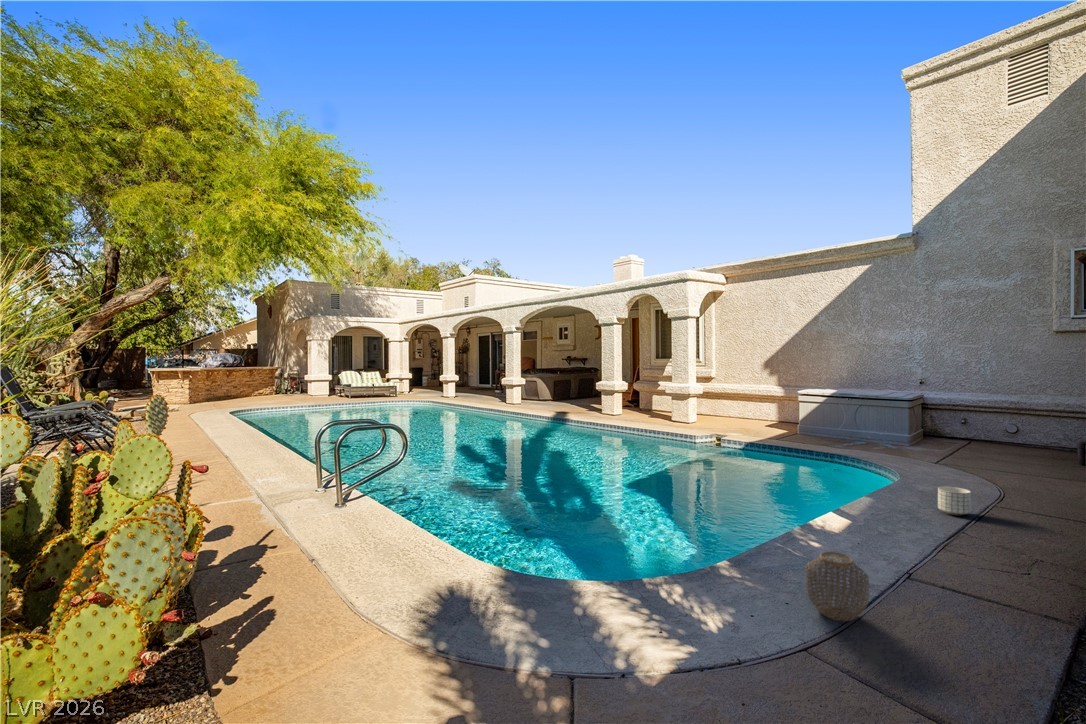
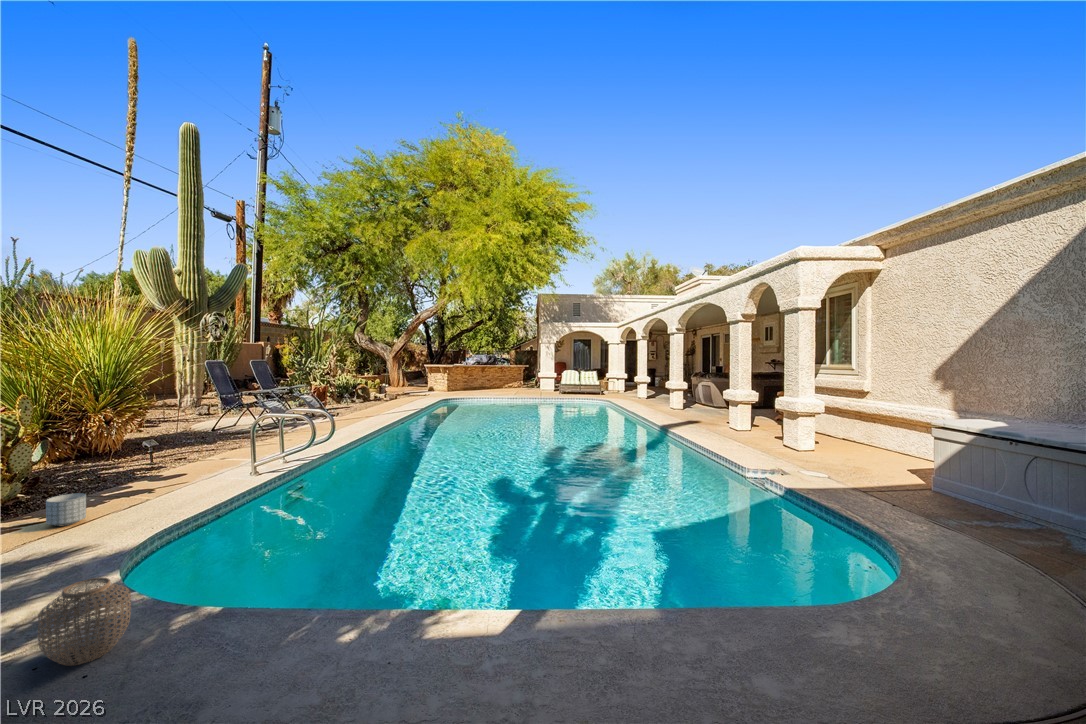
planter: present [938,486,971,516] -> present [46,493,86,526]

